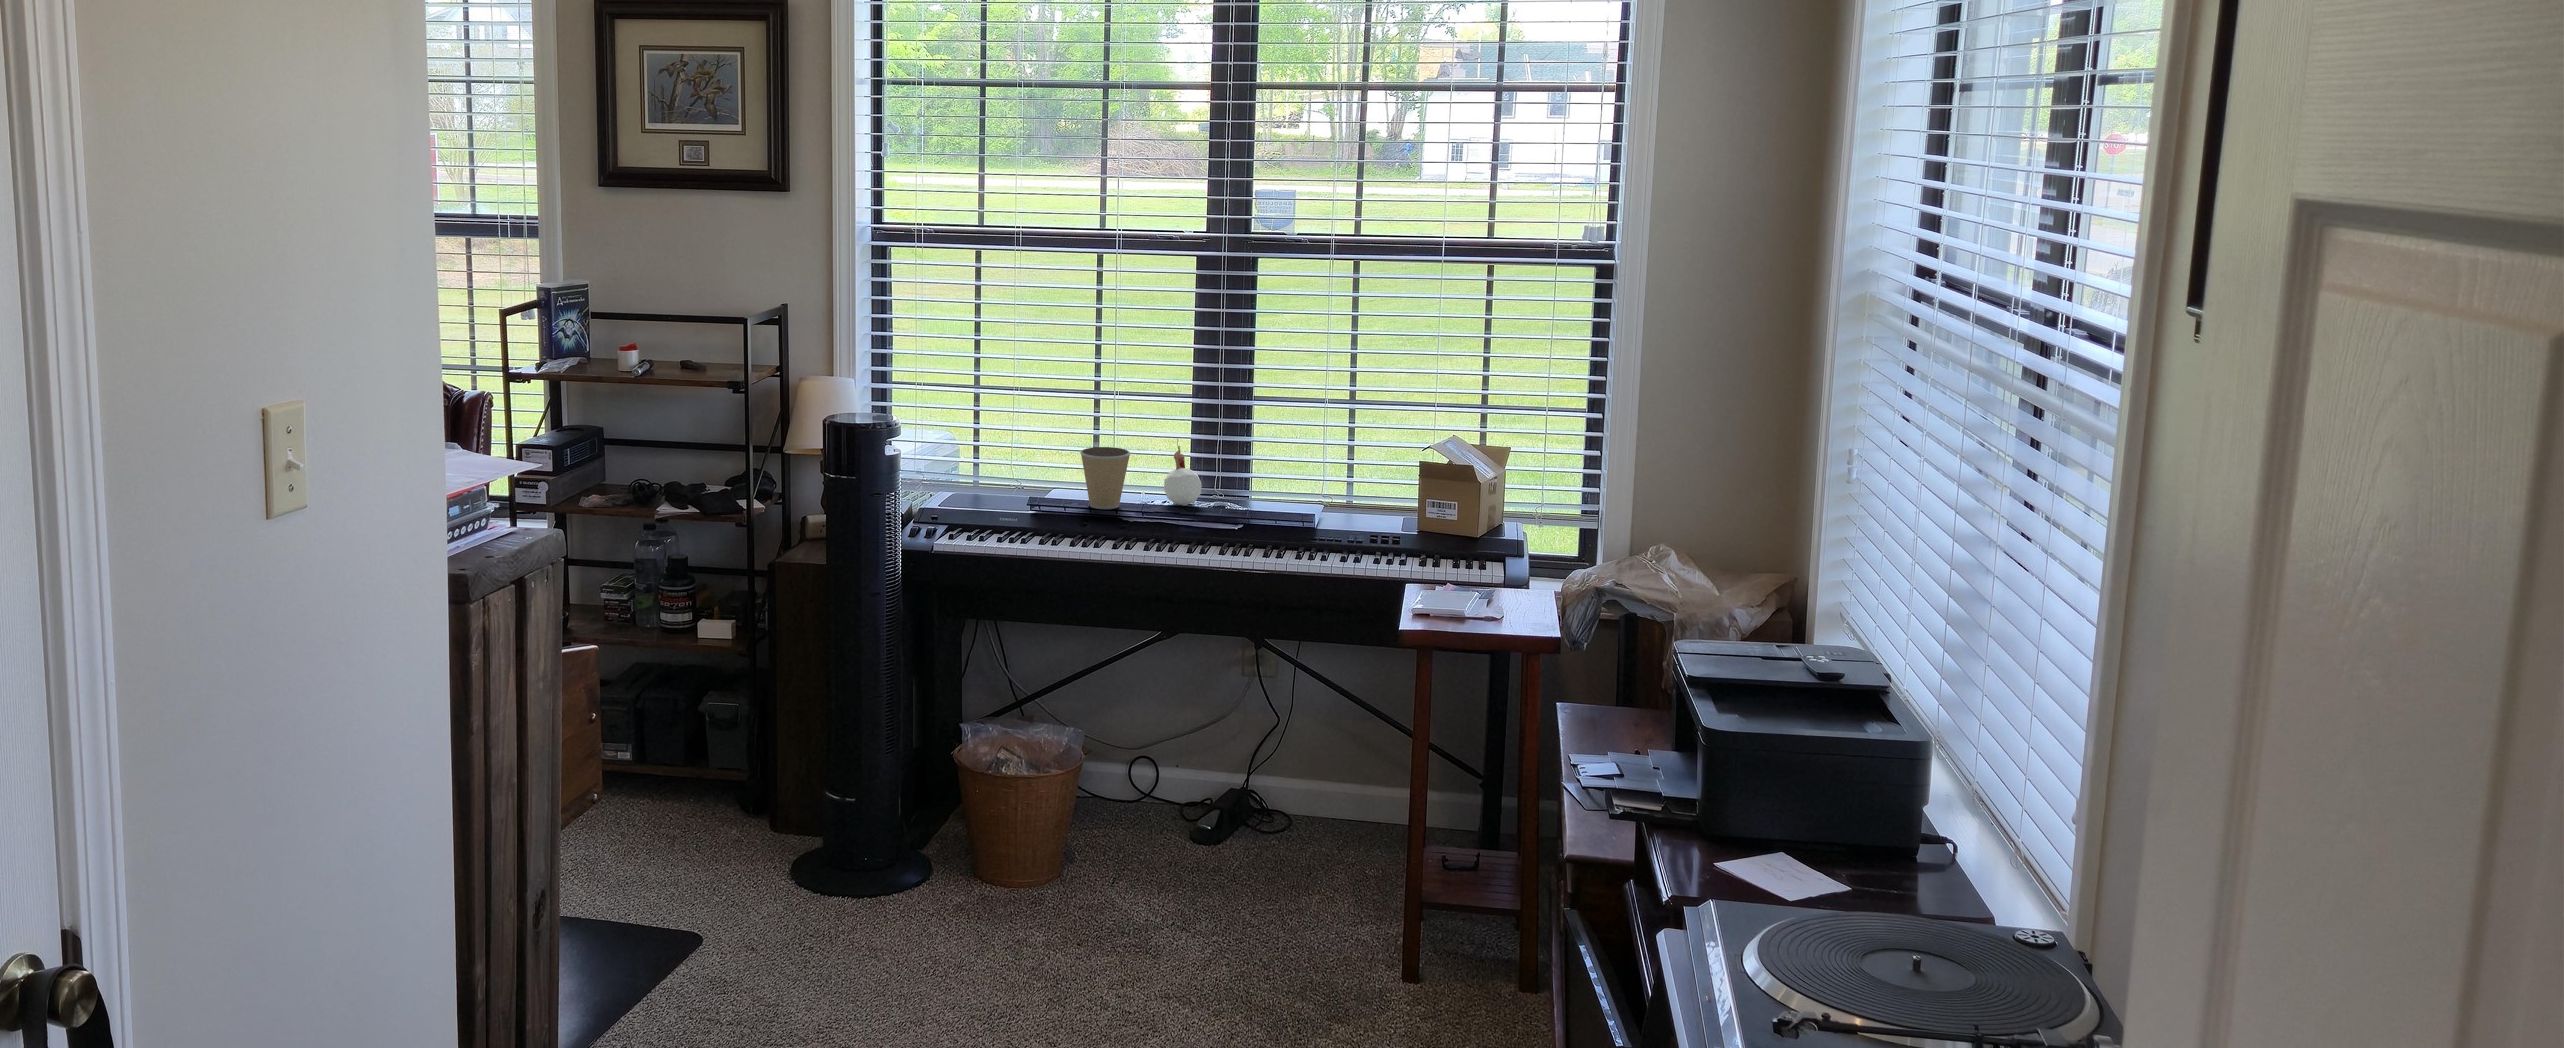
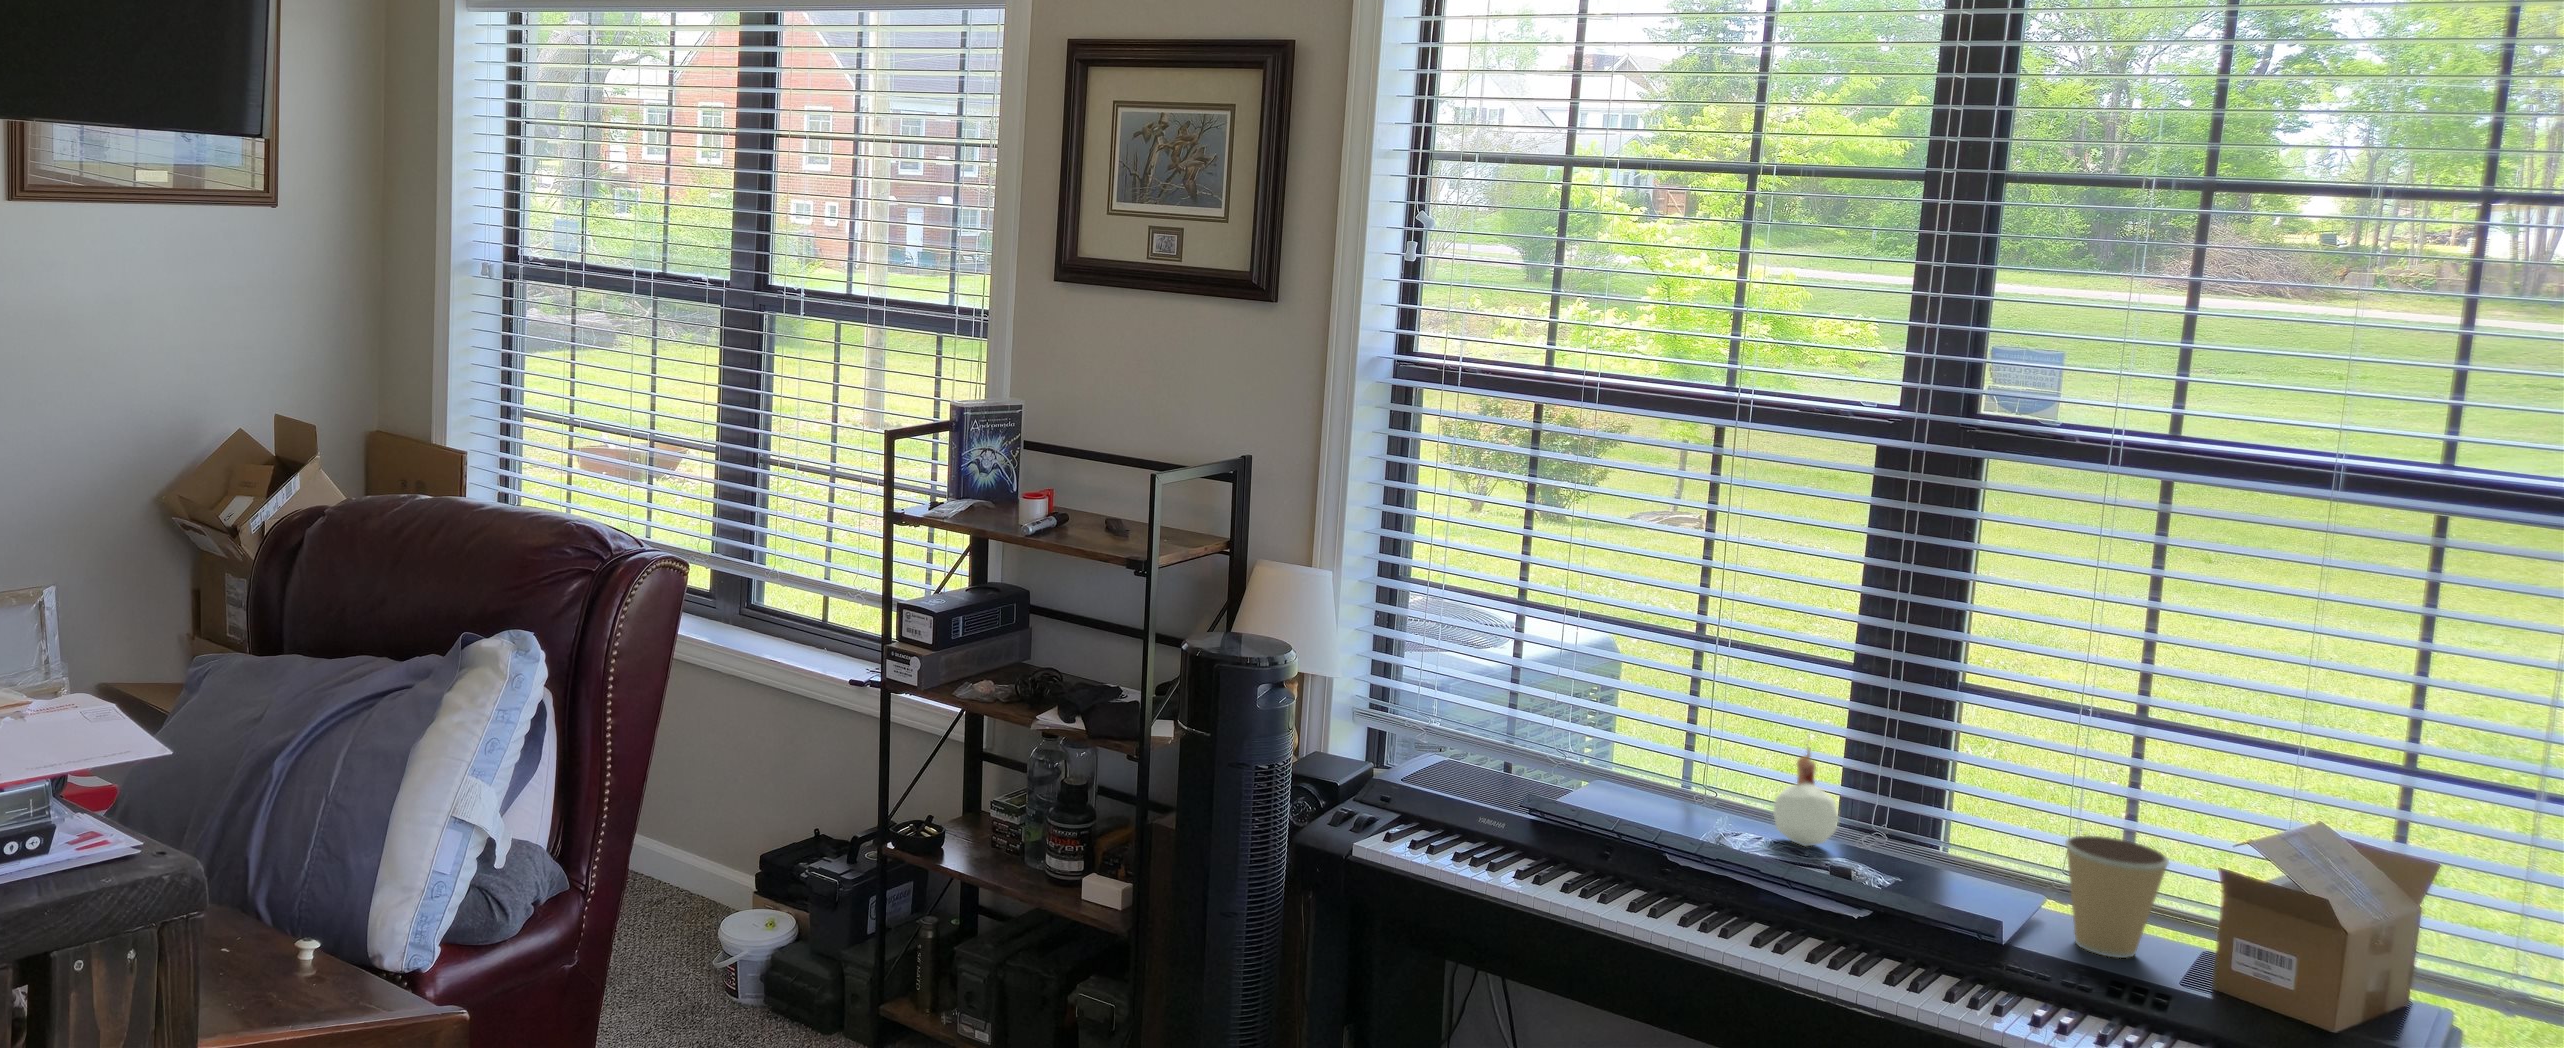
coffee cup: present [1080,447,1130,509] -> present [2065,836,2169,958]

